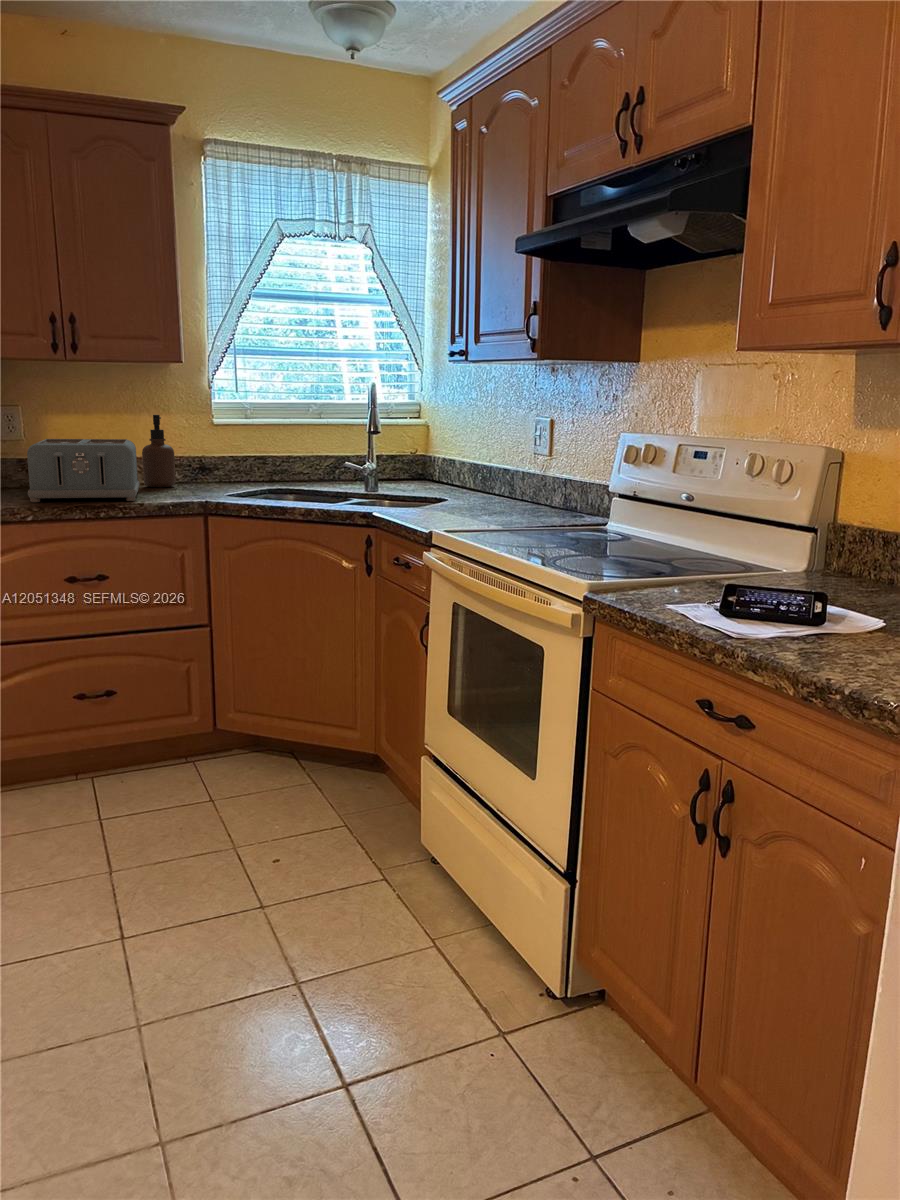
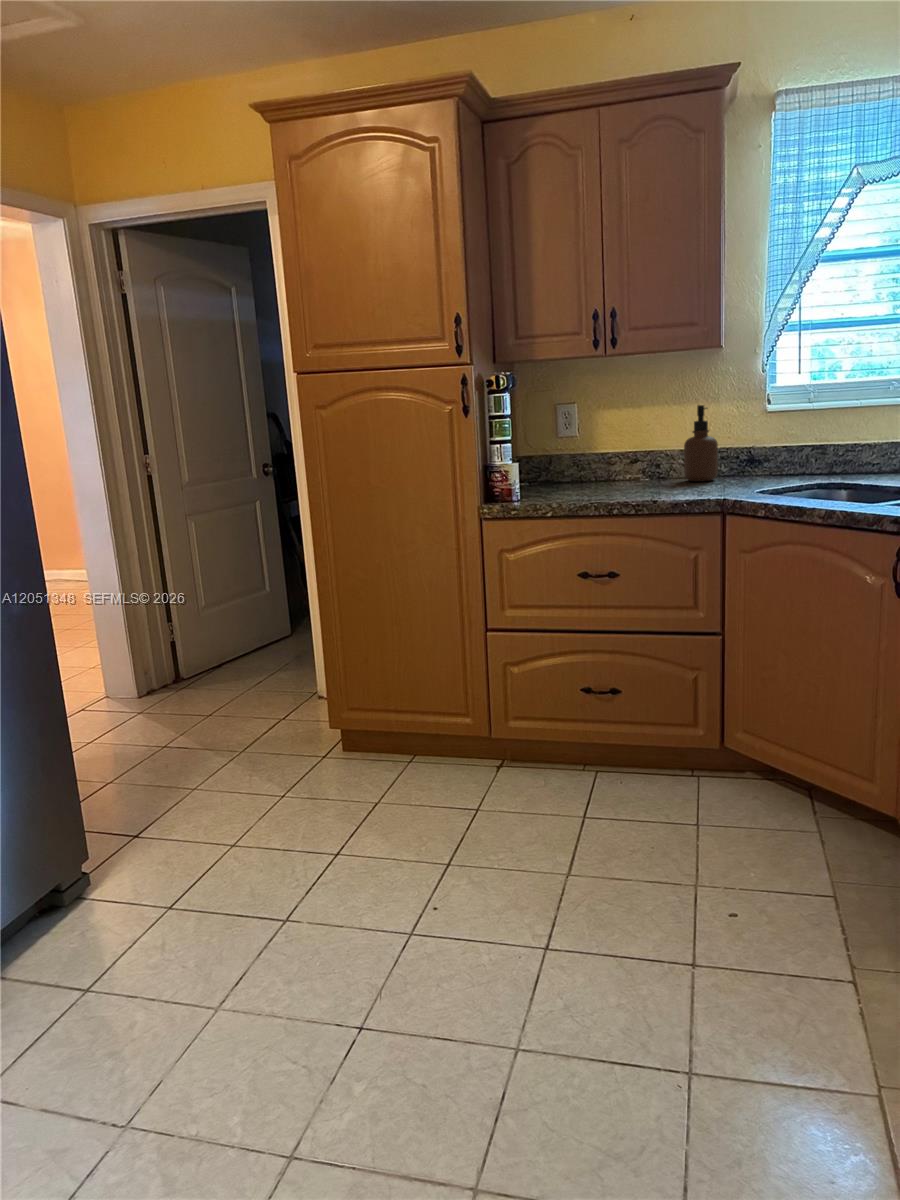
toaster: present [27,439,140,502] -> none [556,433,673,499]

